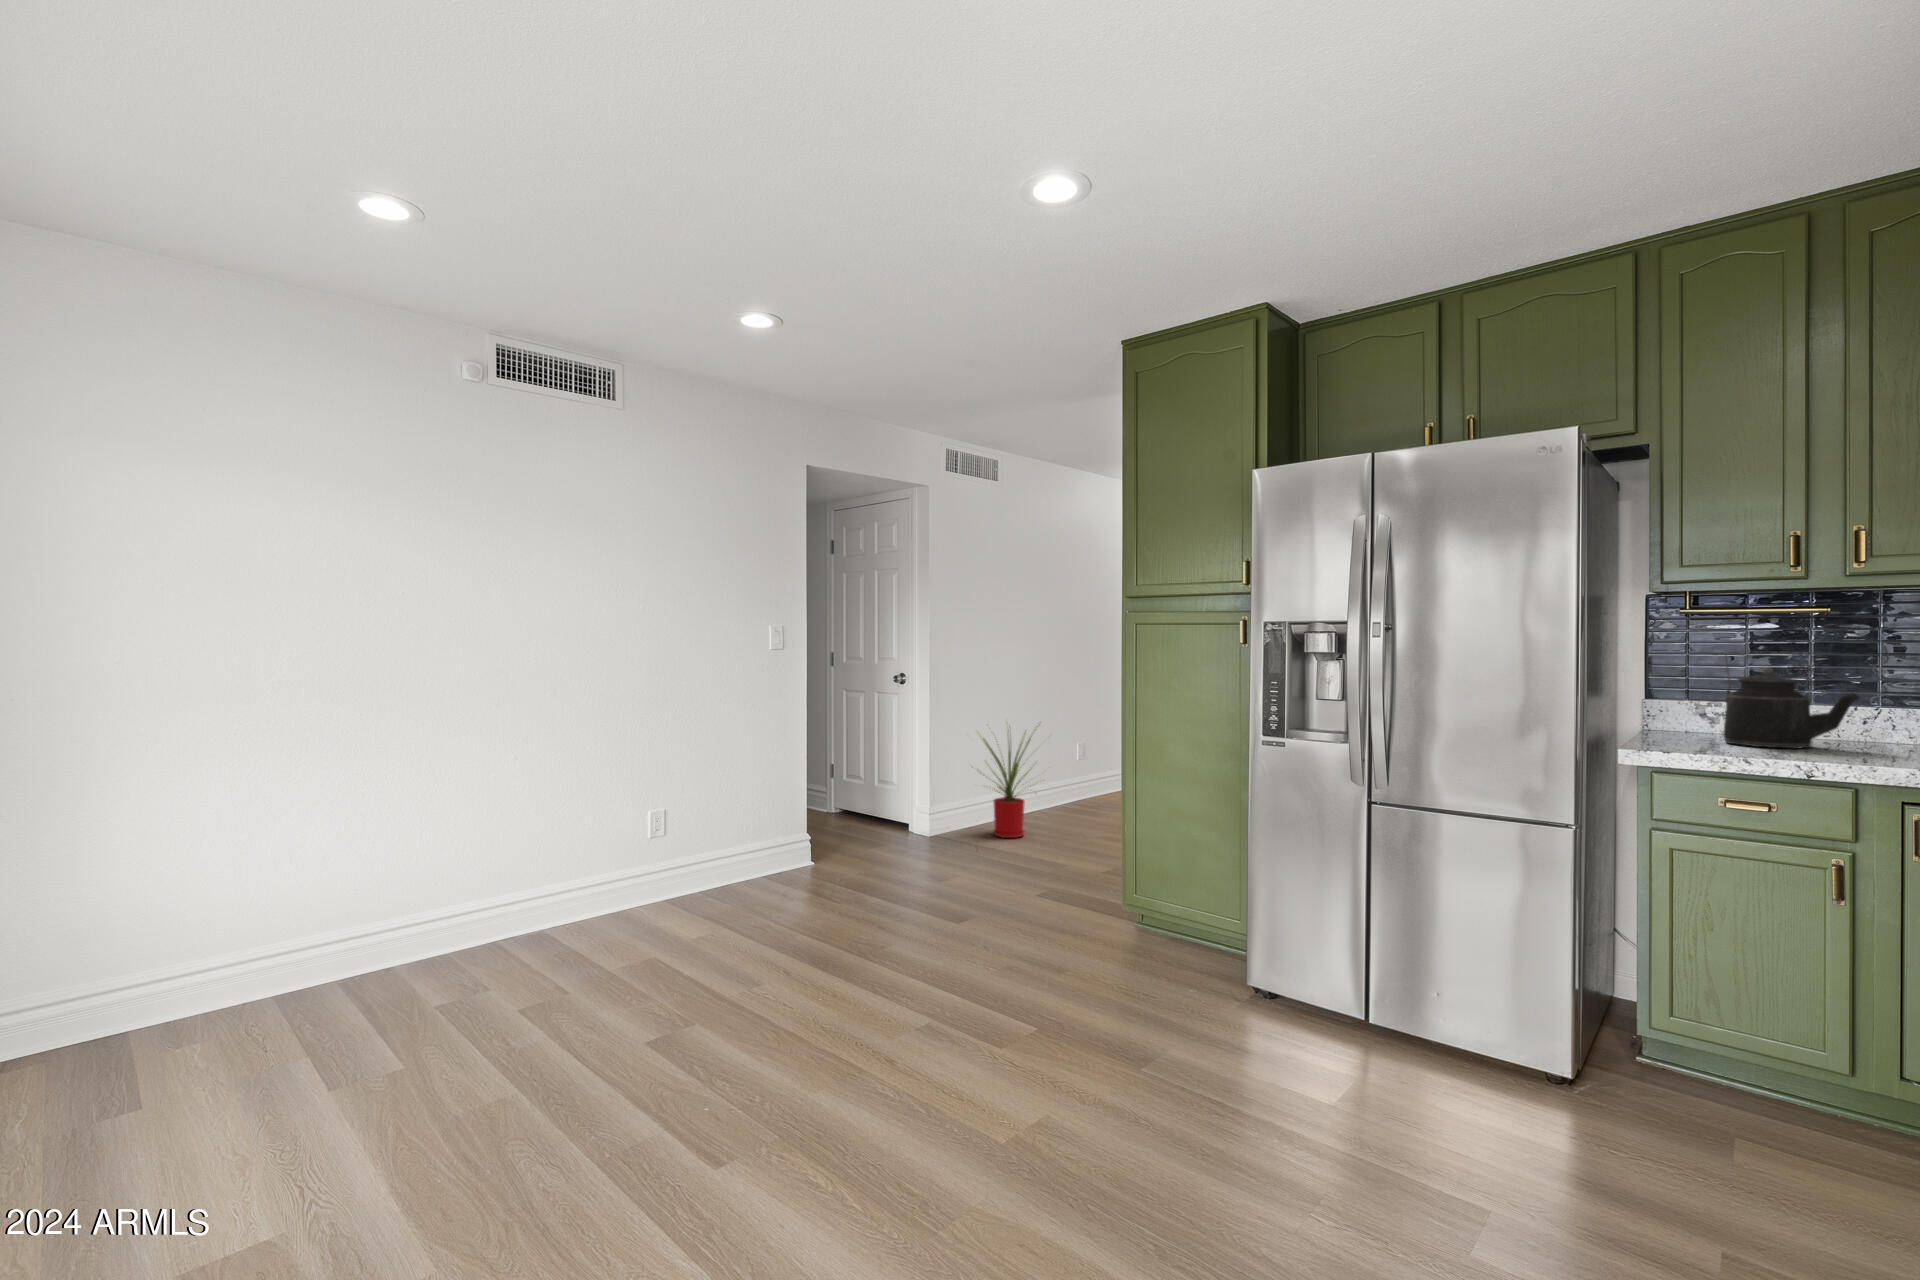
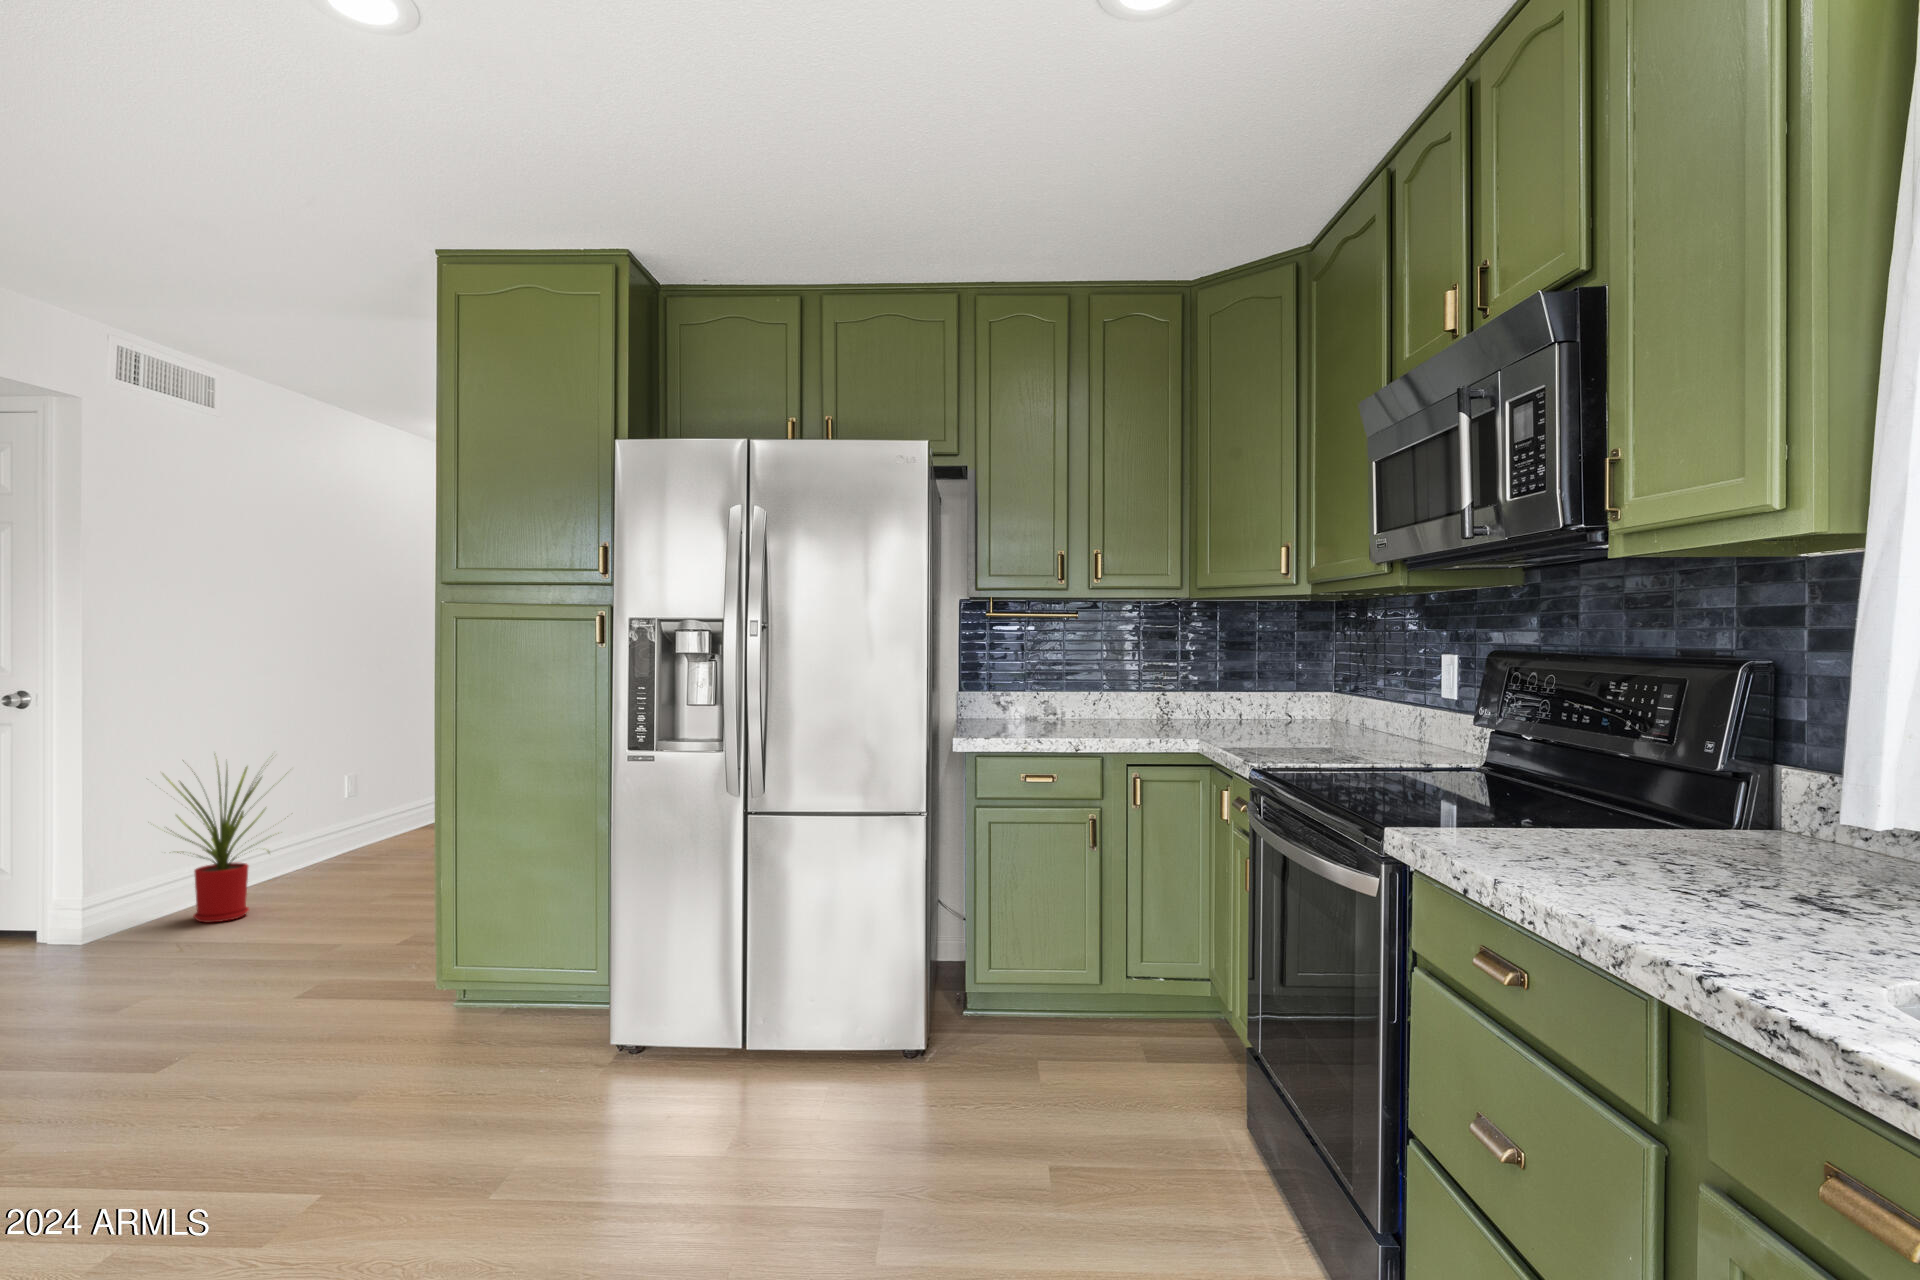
kettle: present [1723,652,1860,748] -> none [1015,649,1099,729]

